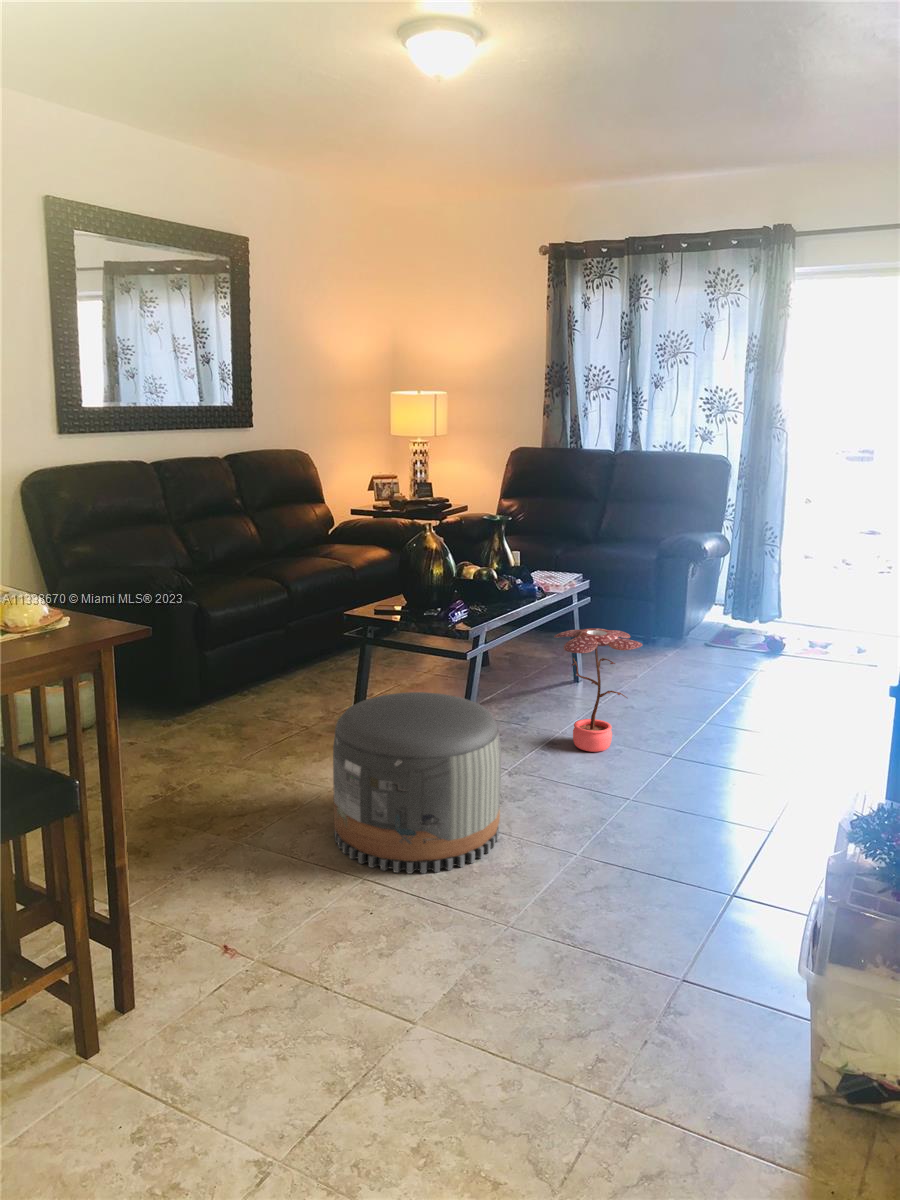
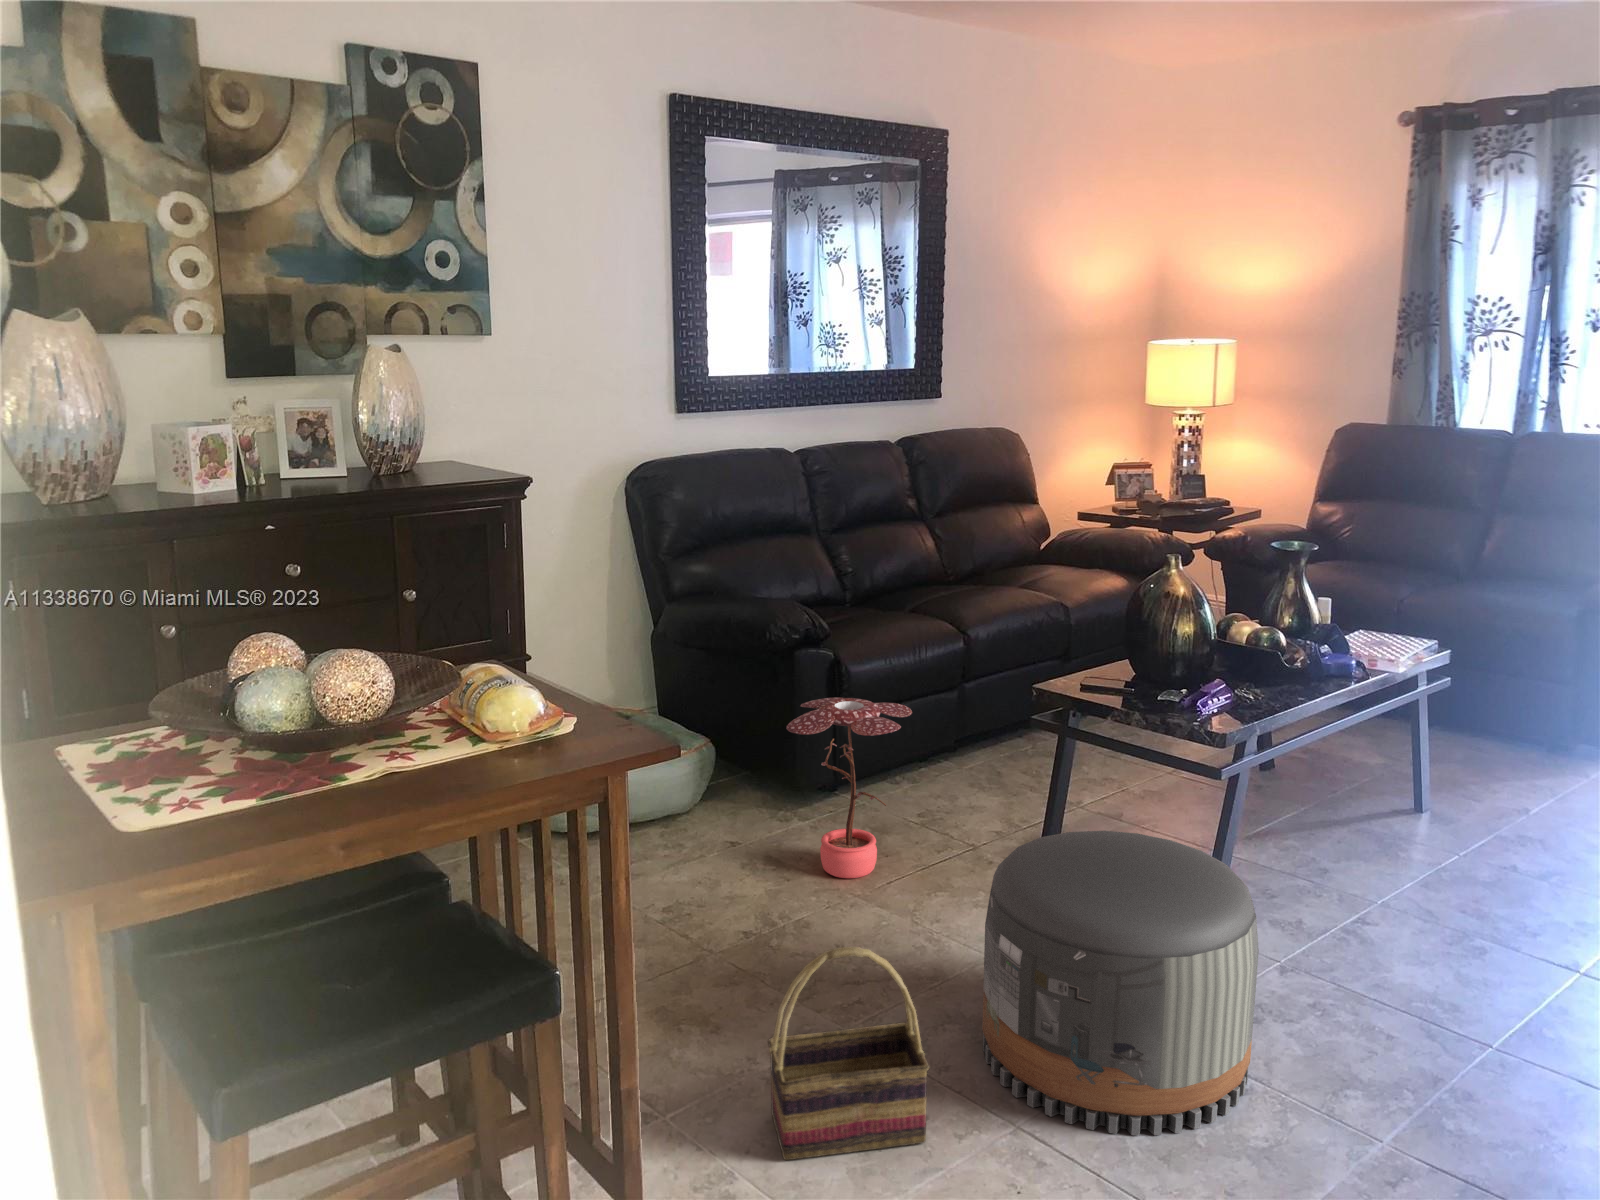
potted plant: present [554,628,642,752] -> present [786,698,912,878]
basket: none [195,774,308,923] -> present [768,947,929,1160]

